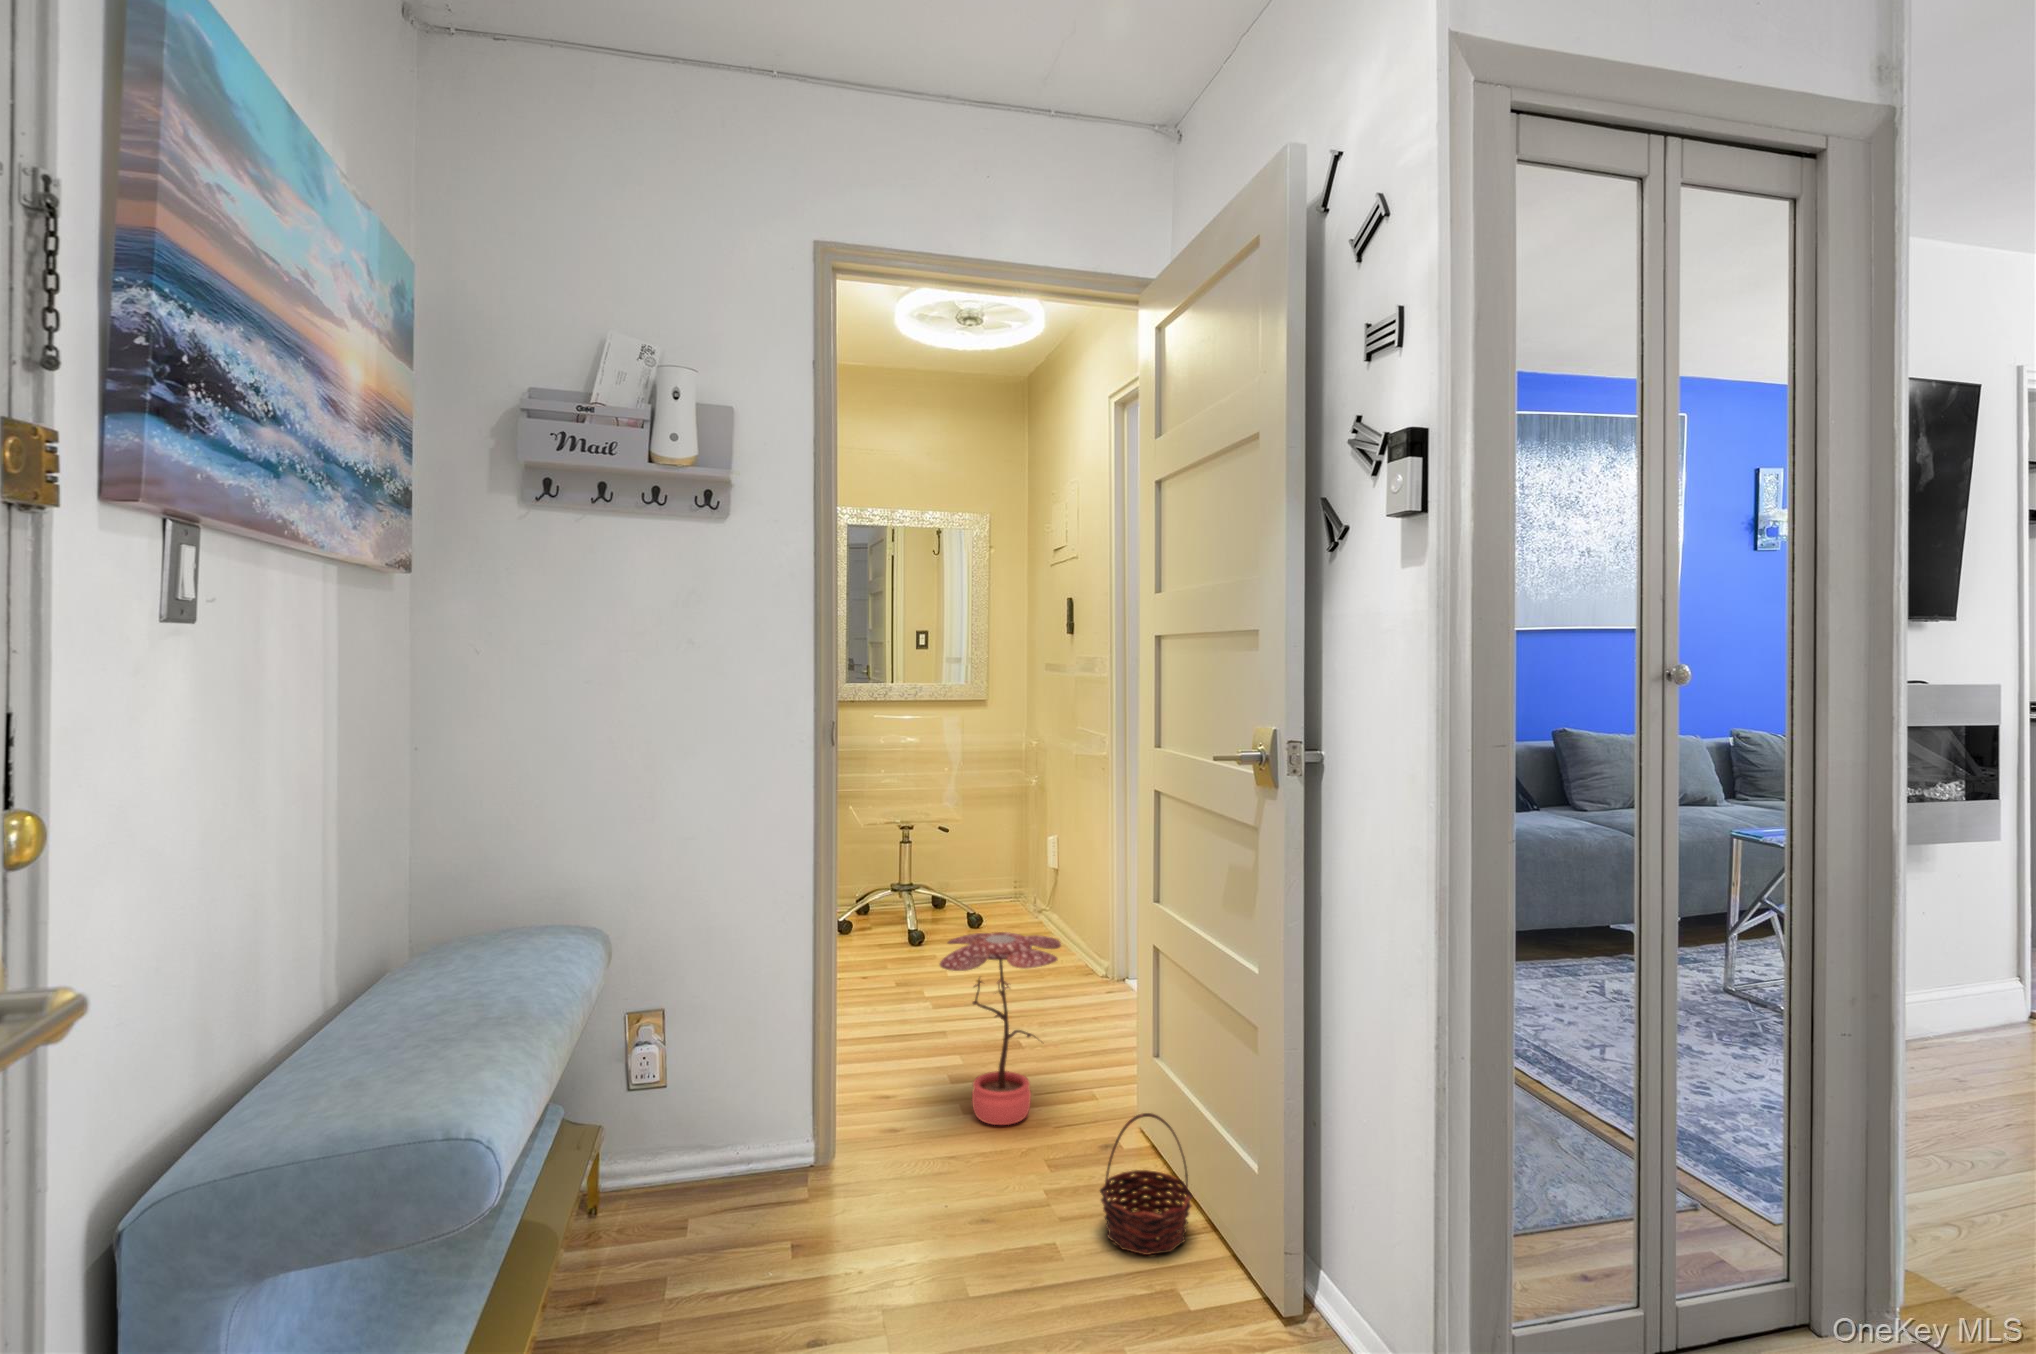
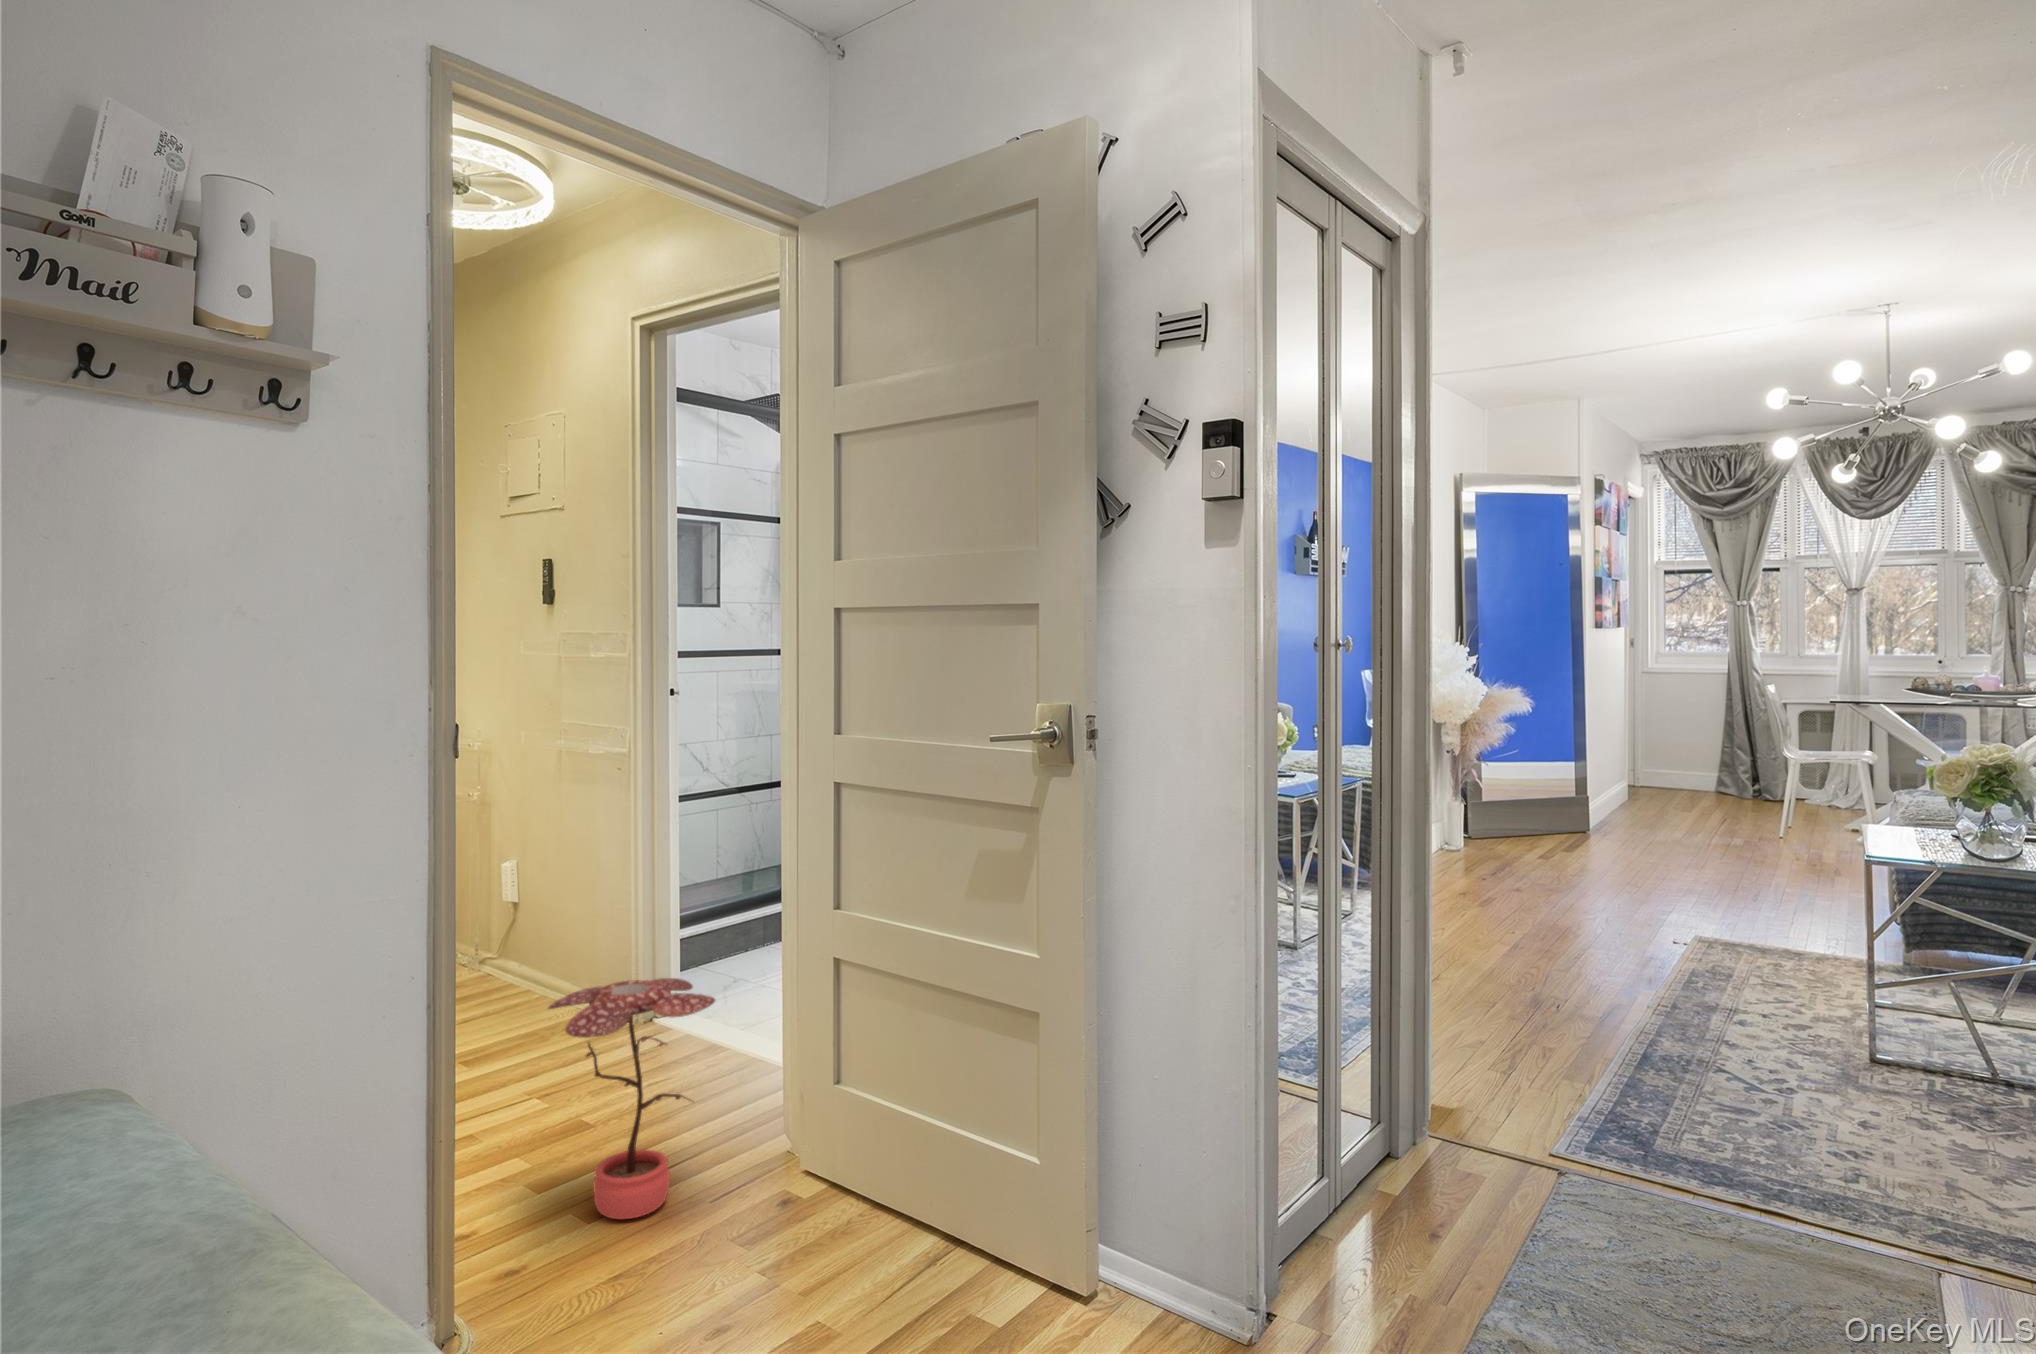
basket: present [1100,1113,1193,1255] -> none [847,1138,949,1297]

